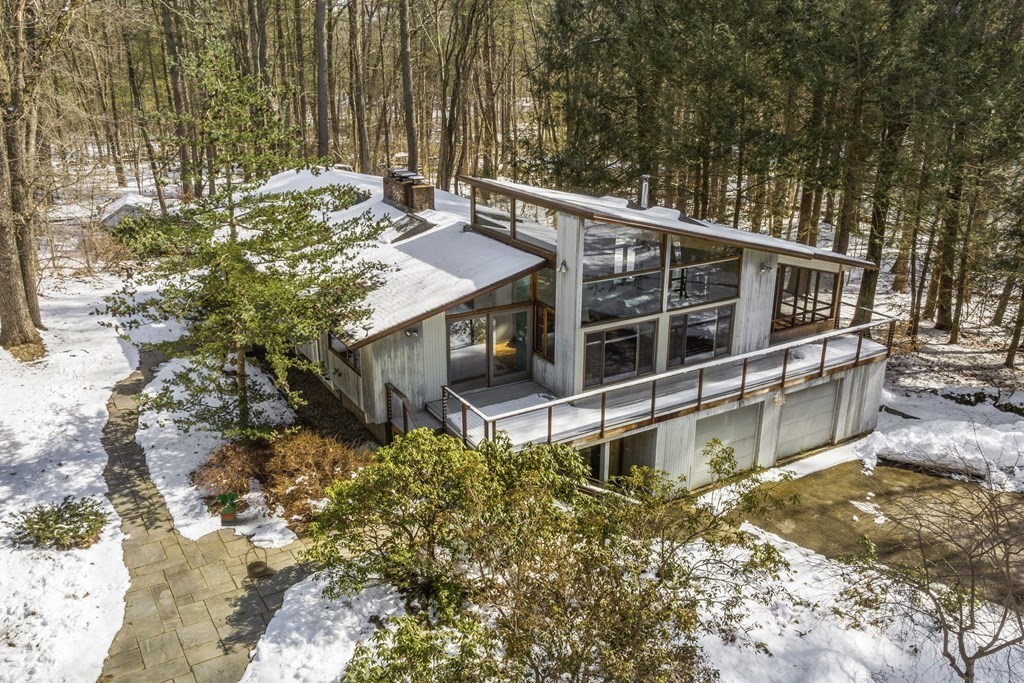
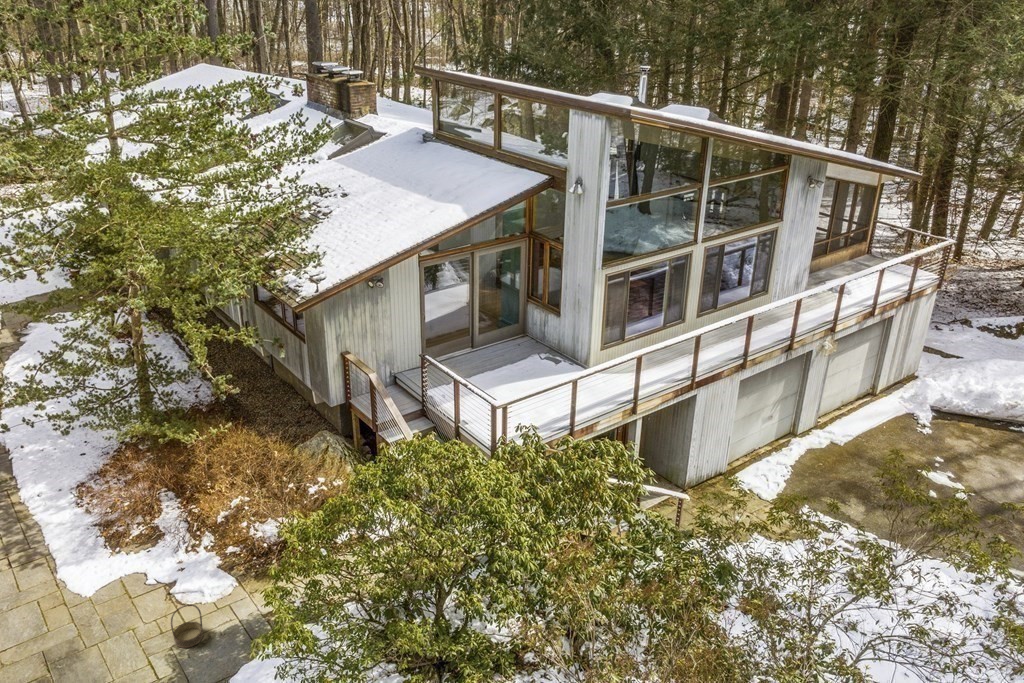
potted tree: present [217,492,239,526] -> none [119,519,153,567]

